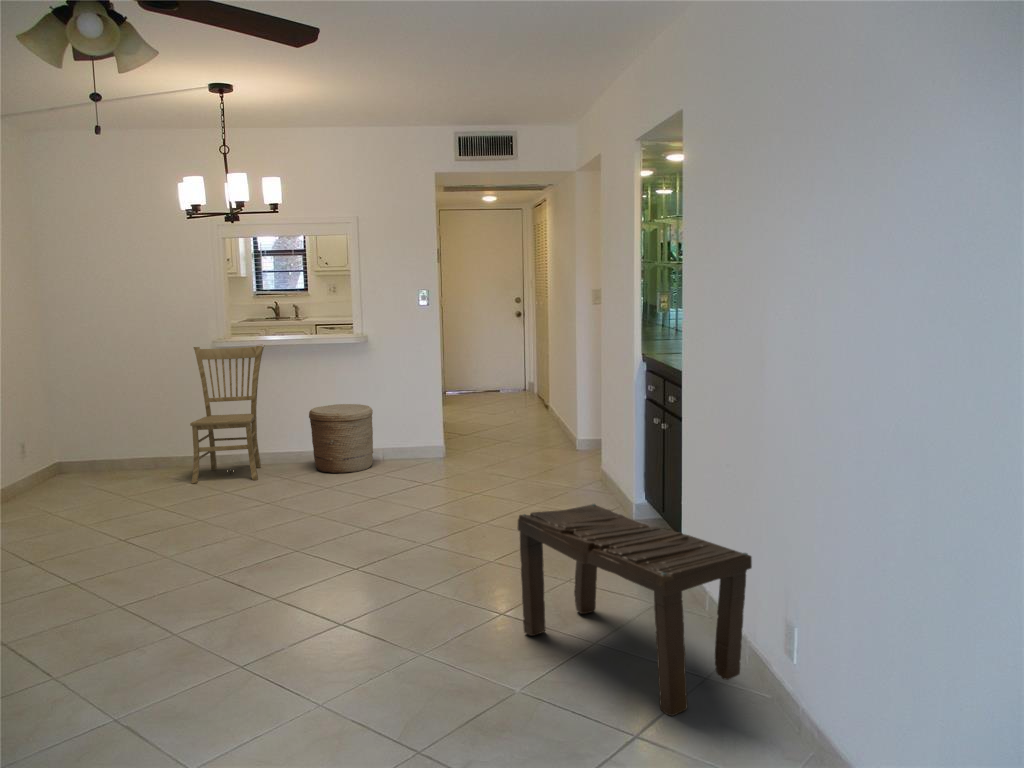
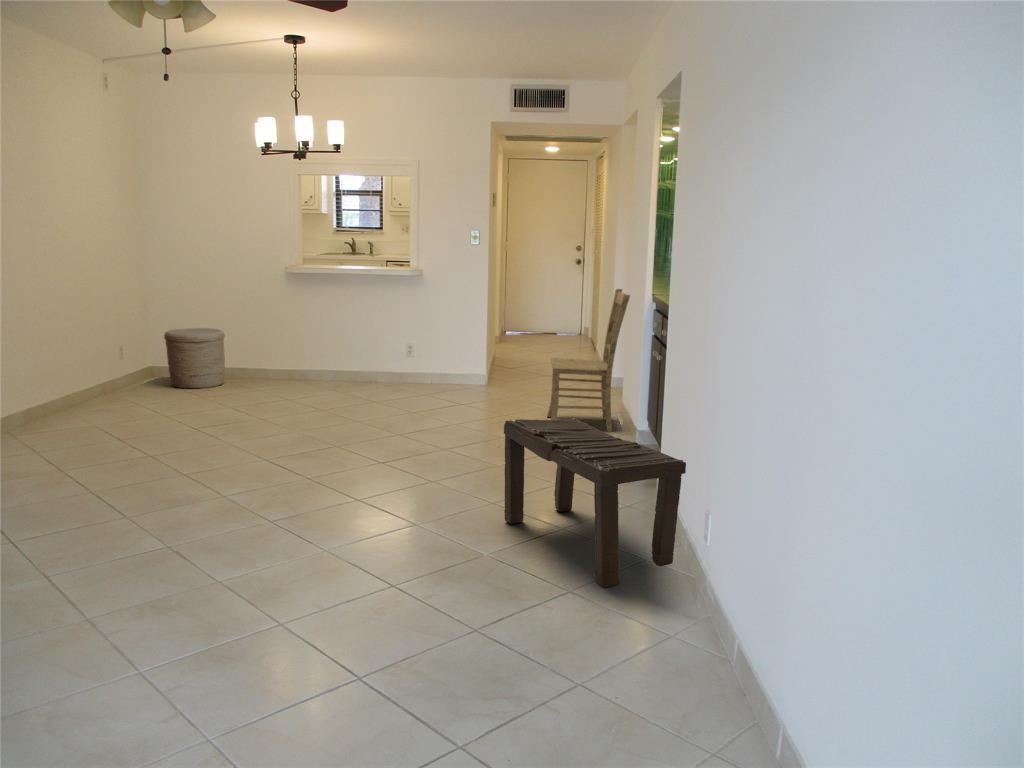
dining chair: present [190,345,265,483] -> present [547,289,630,432]
woven basket: present [309,404,373,473] -> present [164,328,225,388]

